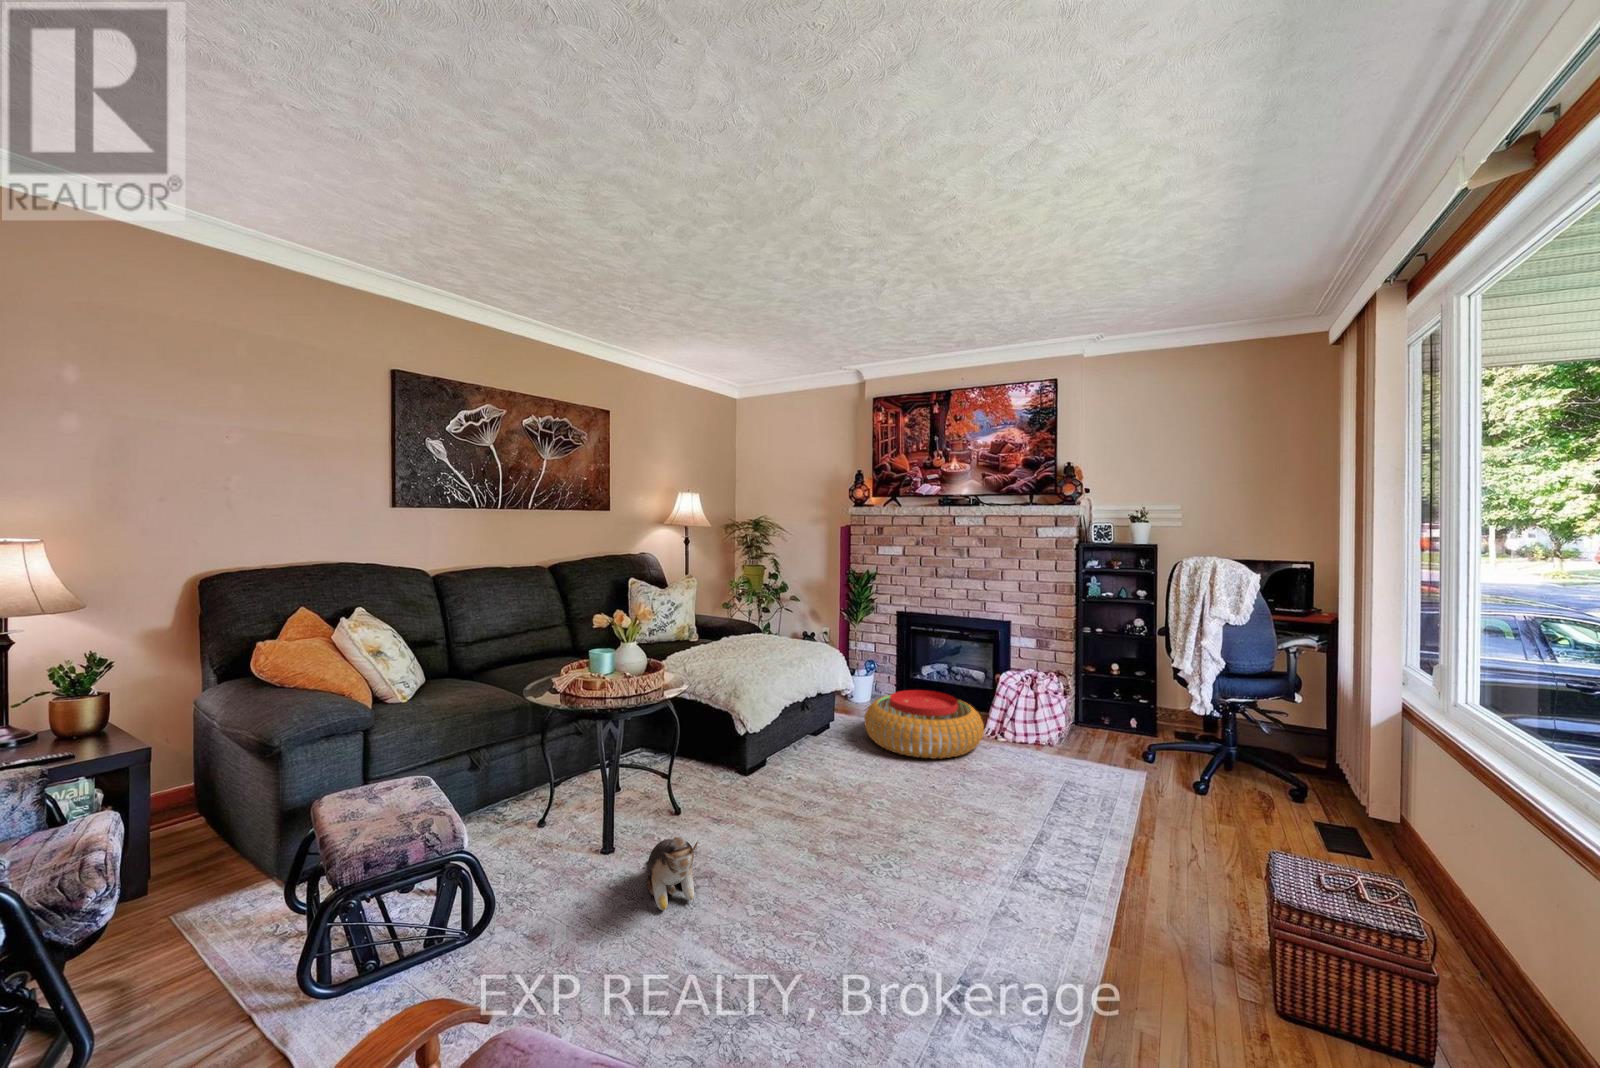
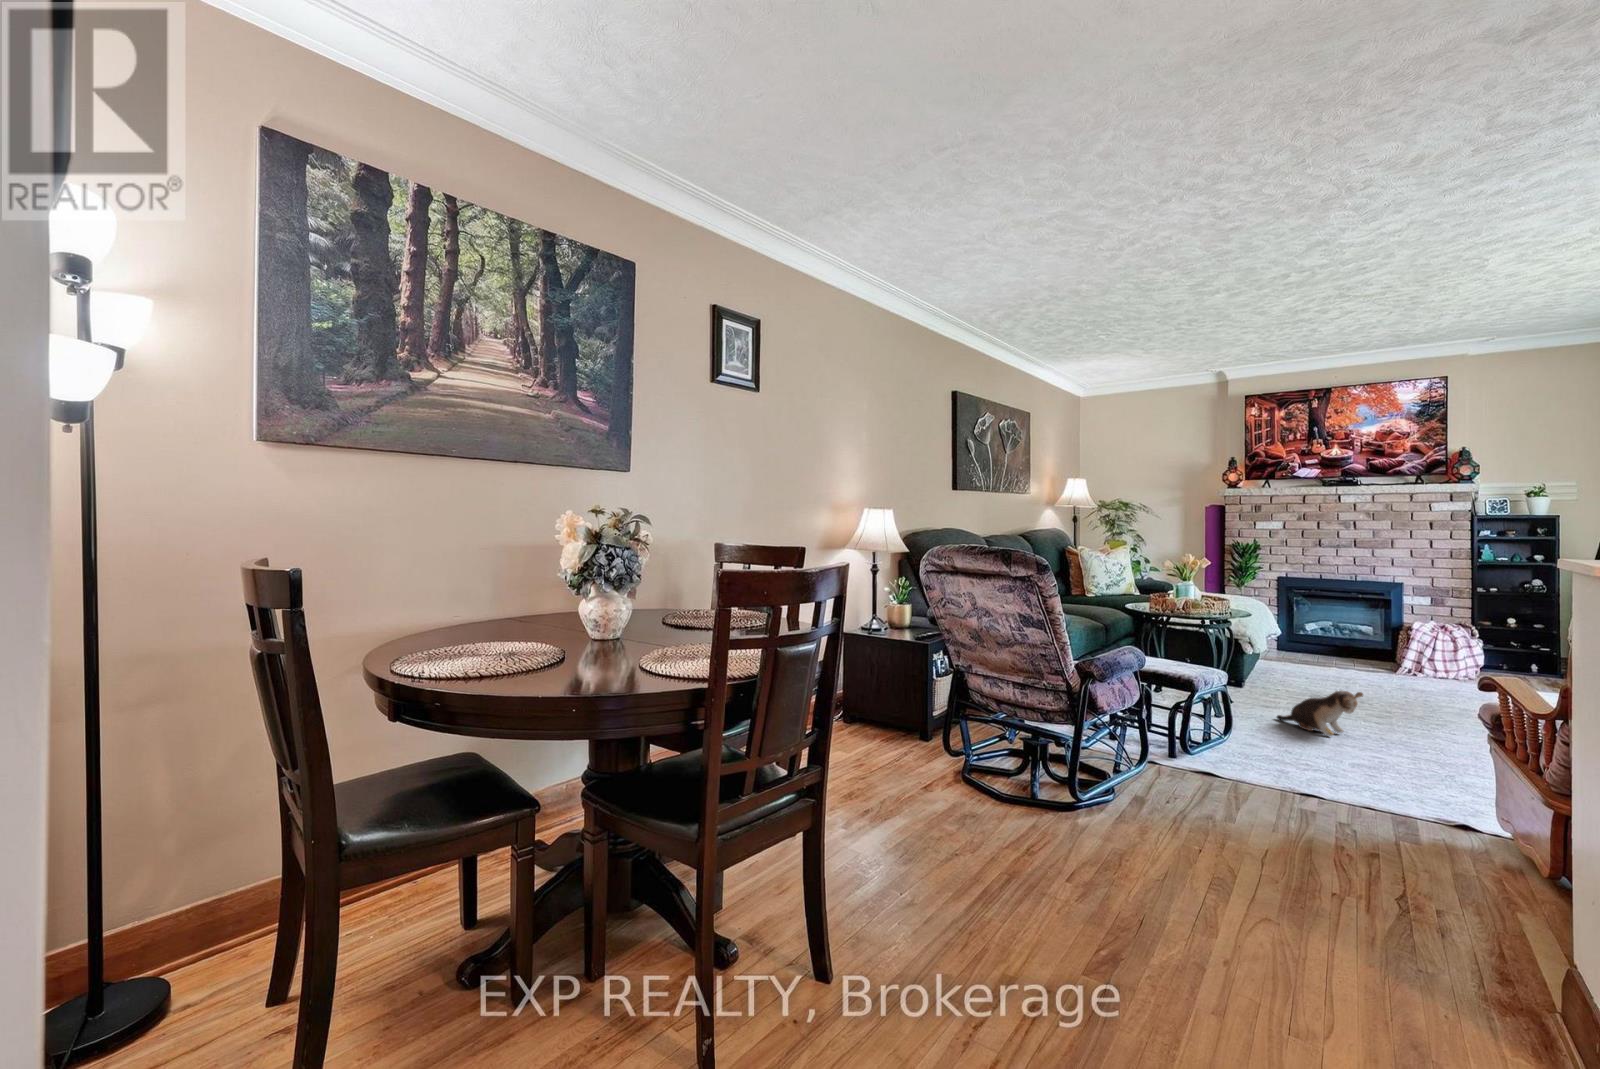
pouf: present [865,690,984,759] -> none [1301,635,1421,682]

